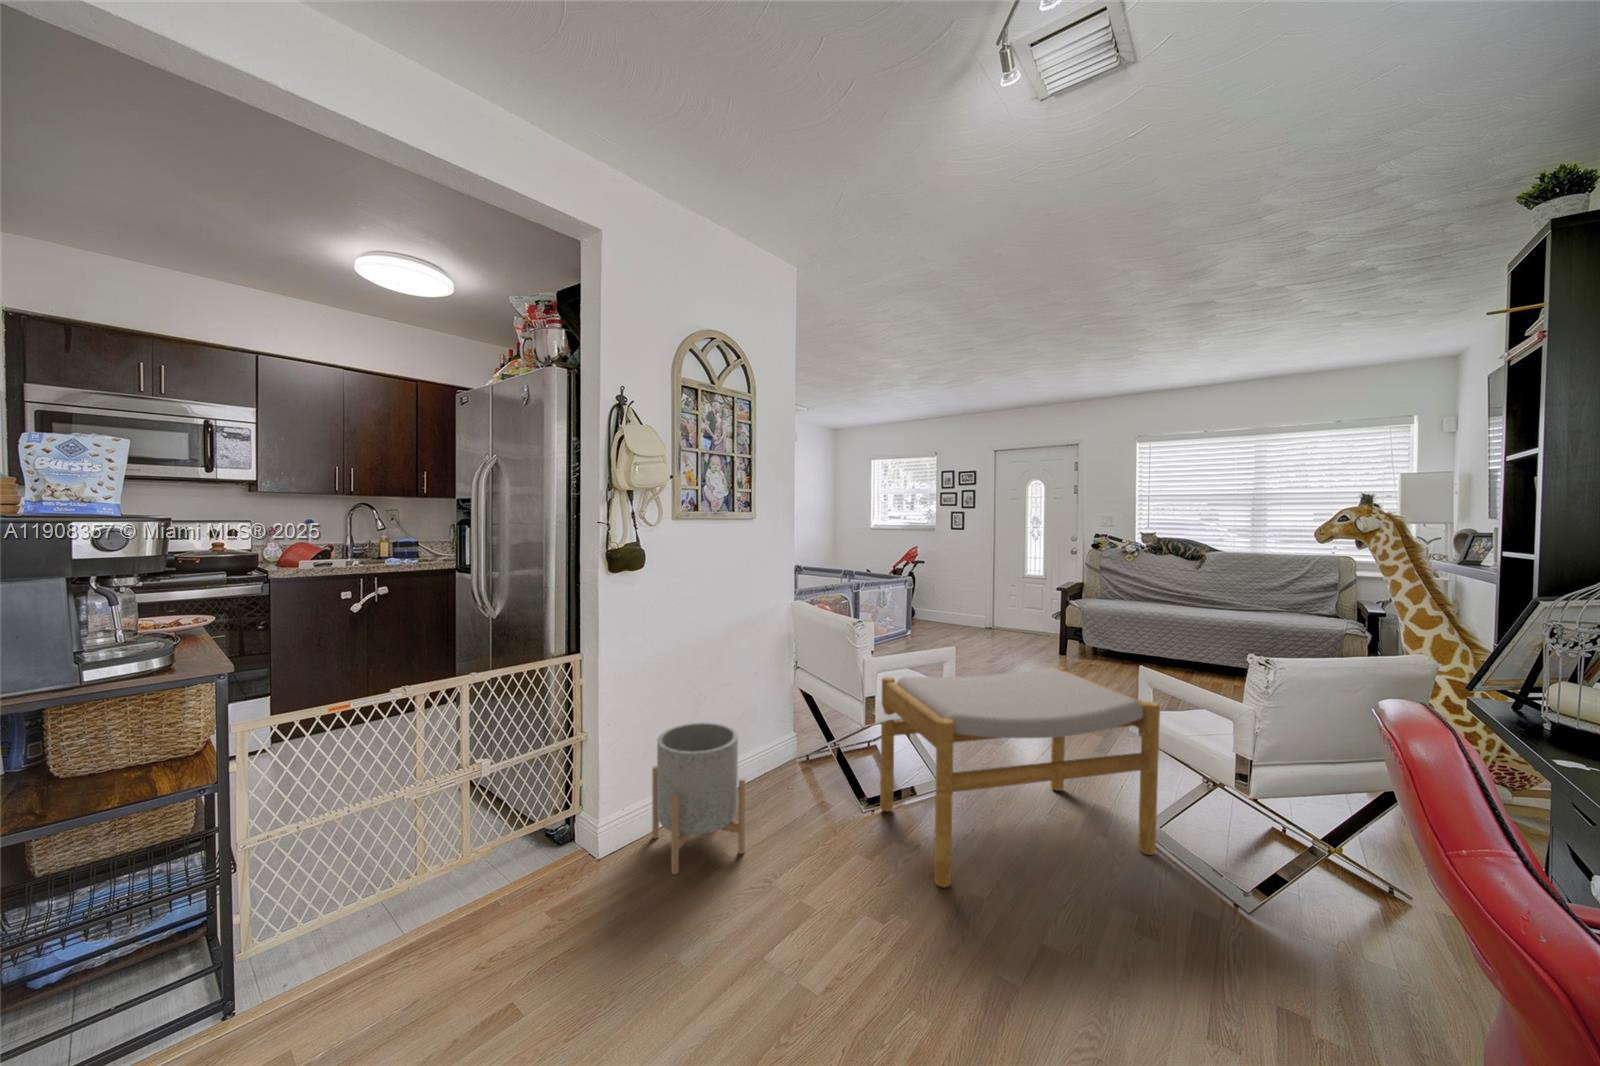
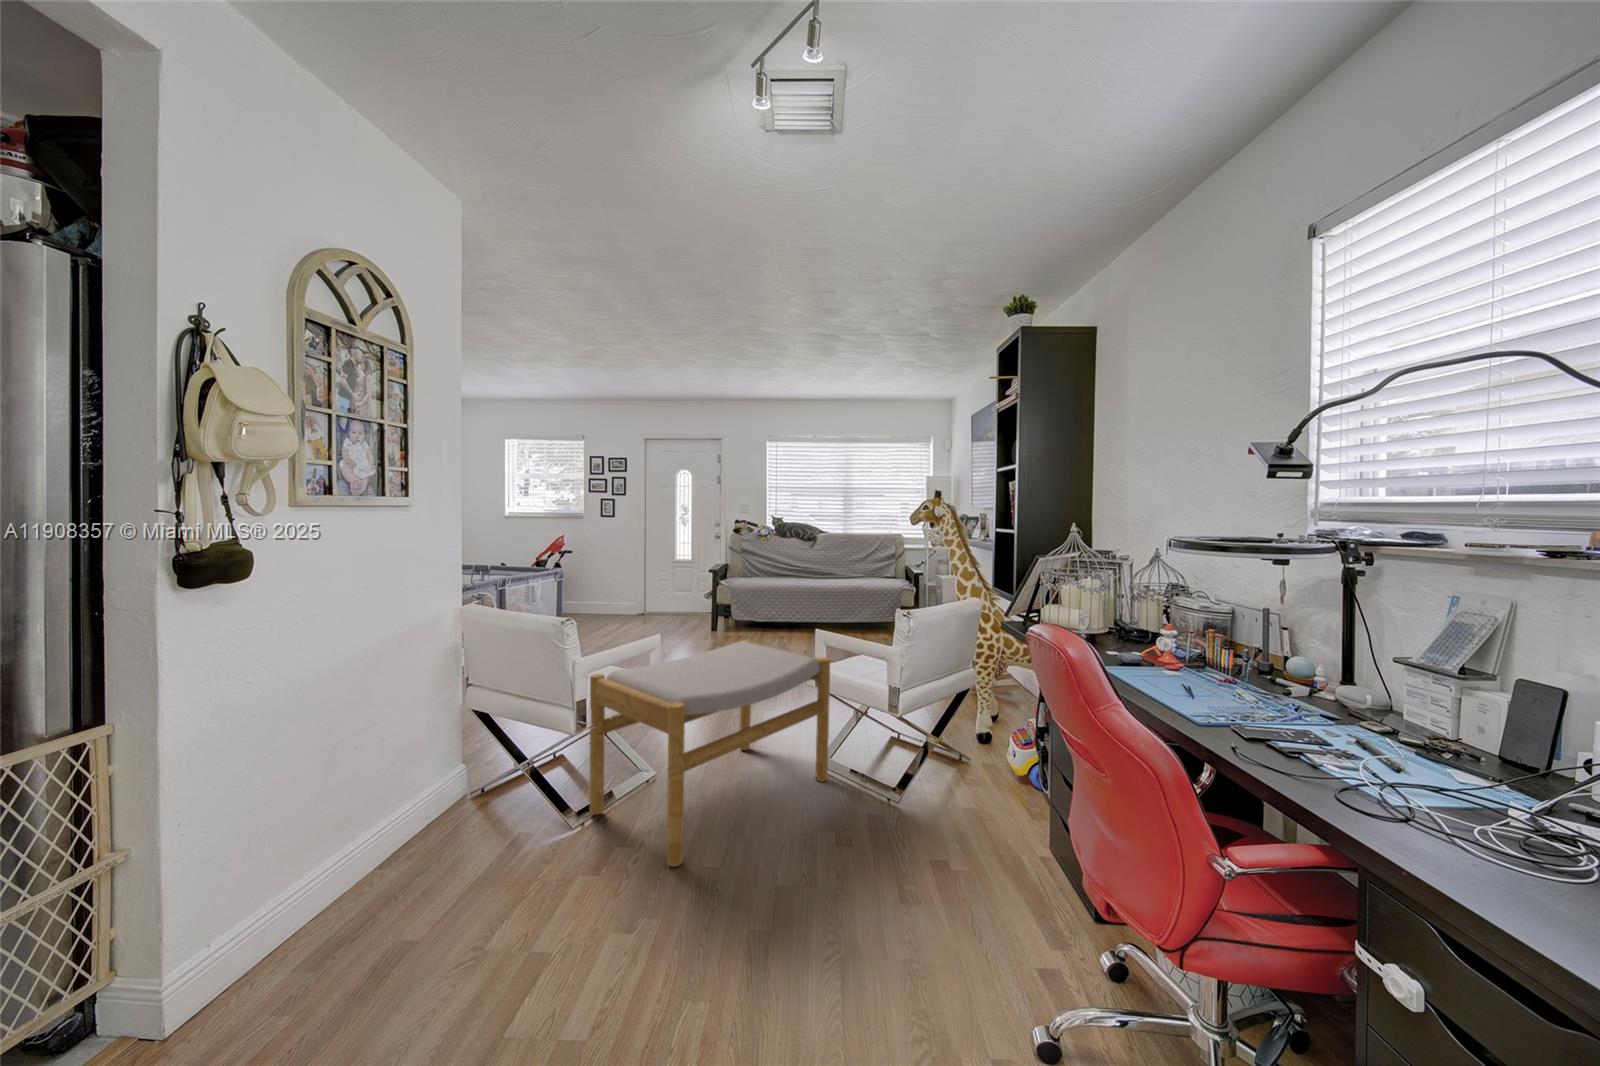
planter: present [652,723,745,875] -> none [275,769,437,983]

